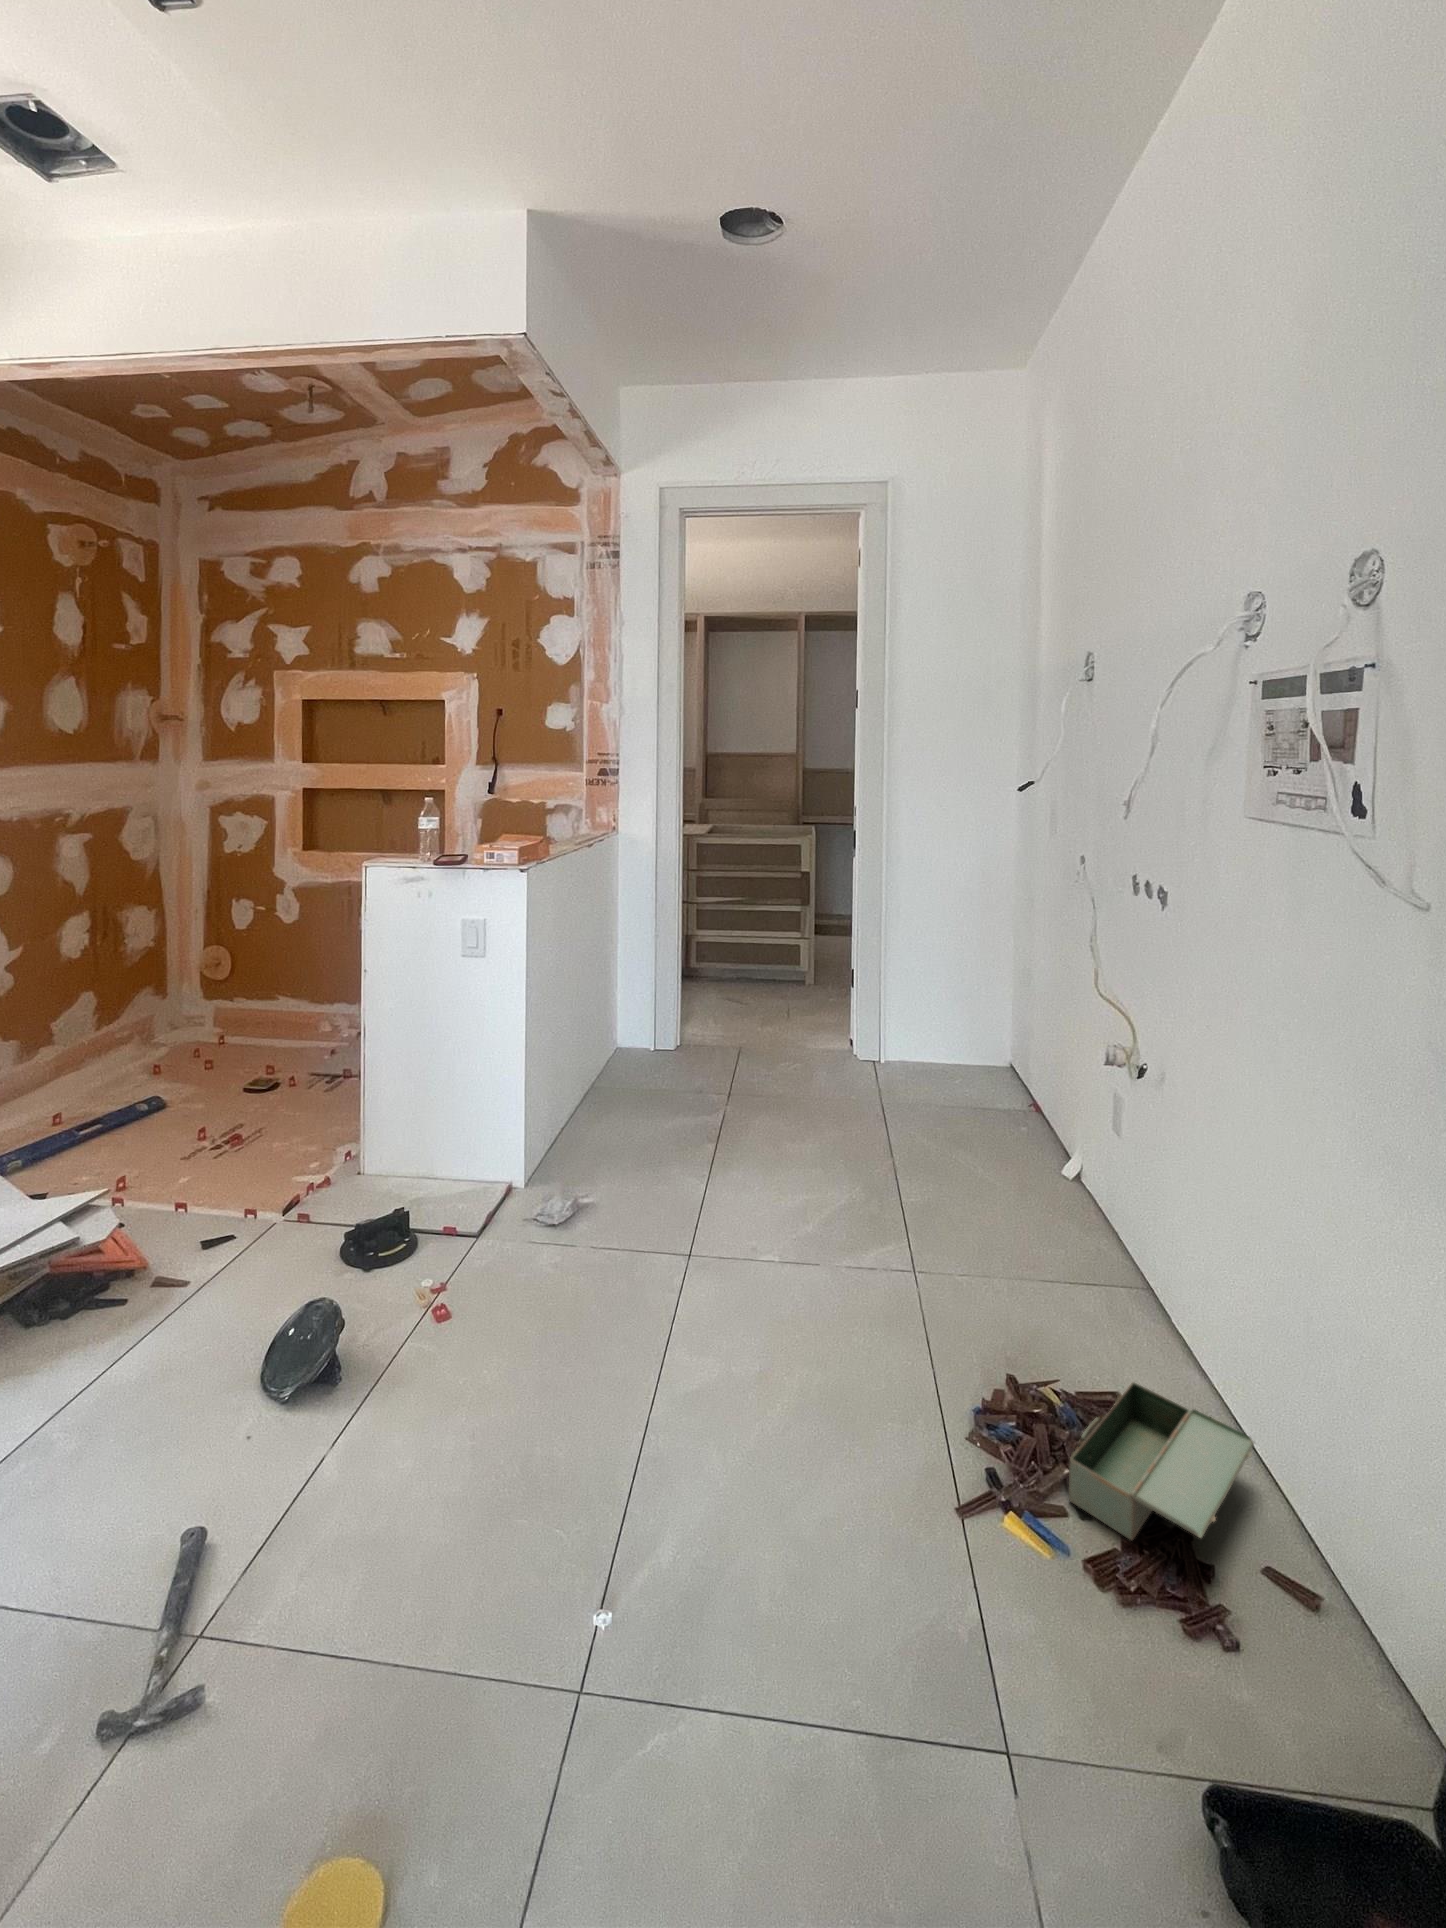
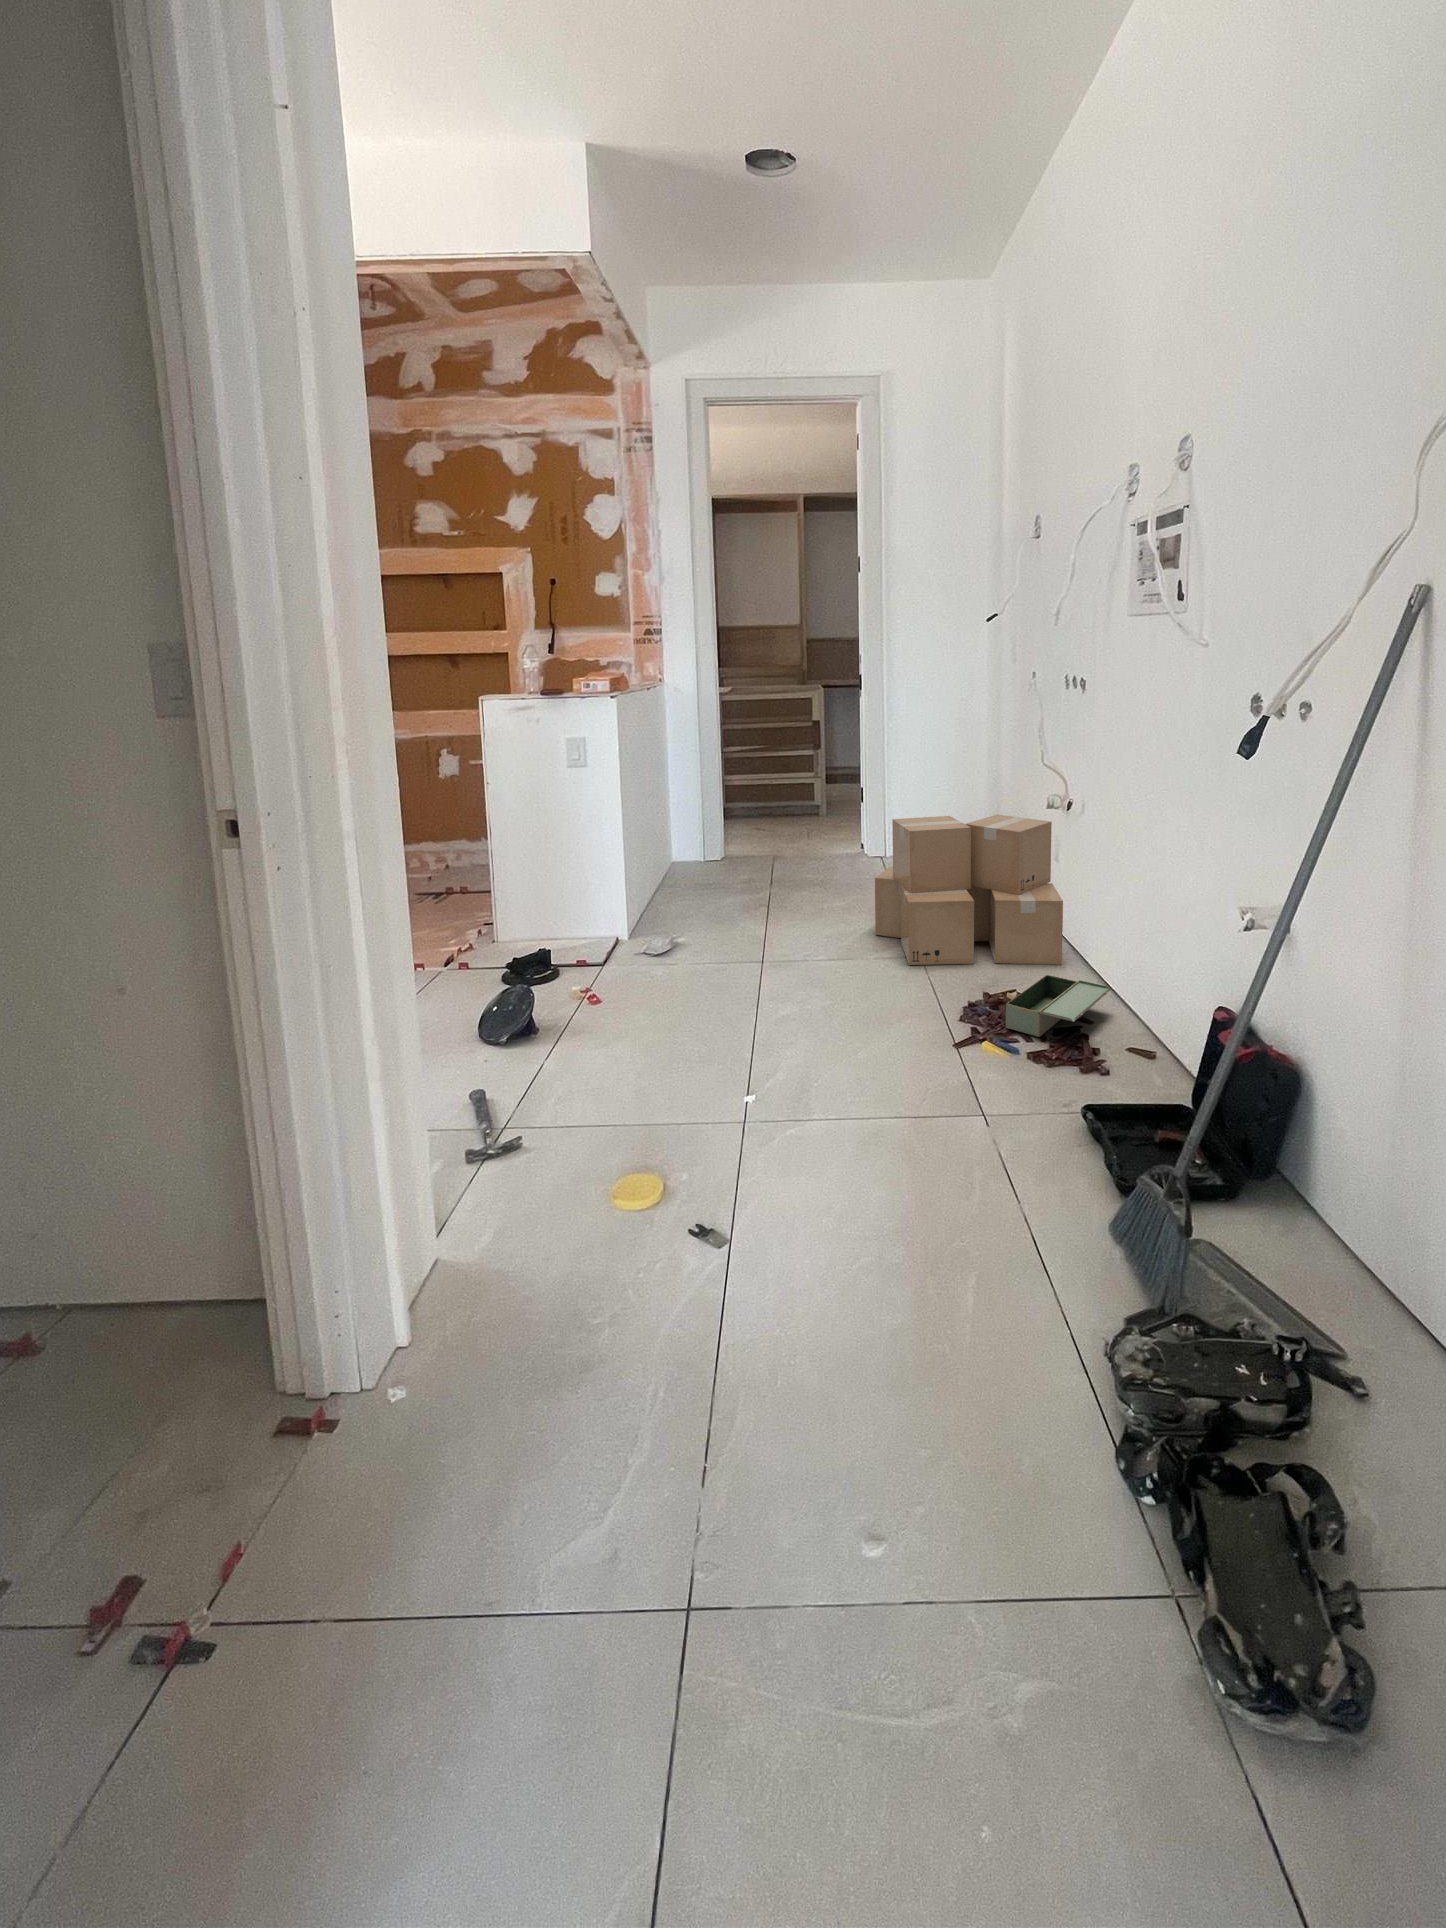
cardboard box: none [859,1060,1151,1332] -> present [875,815,1063,965]

